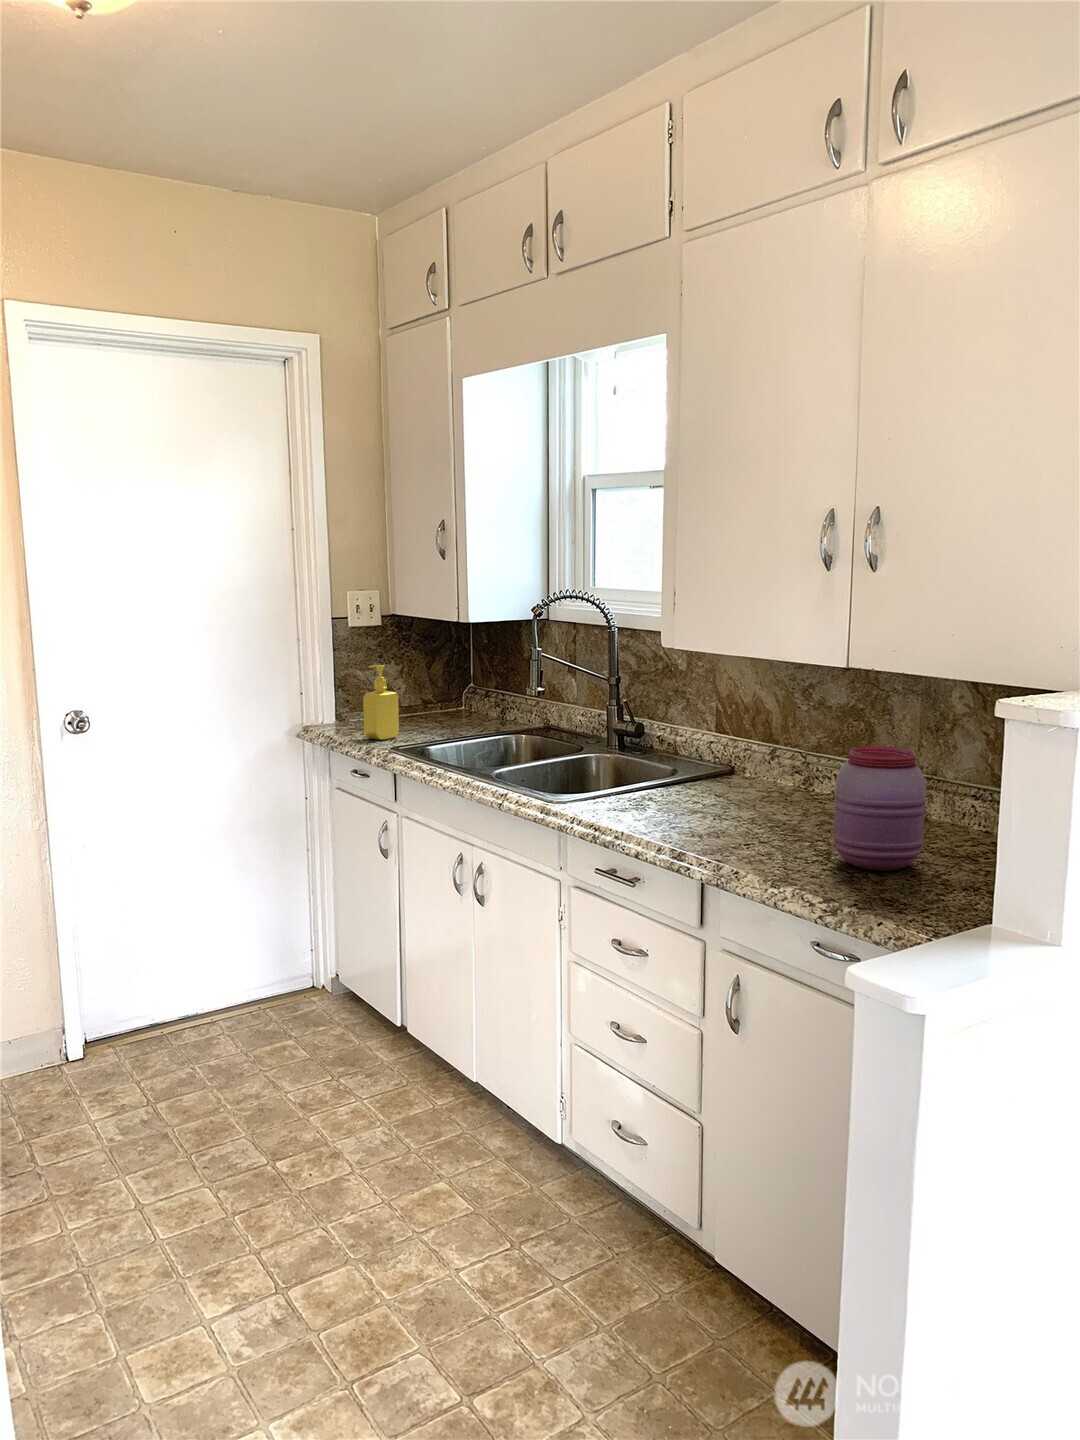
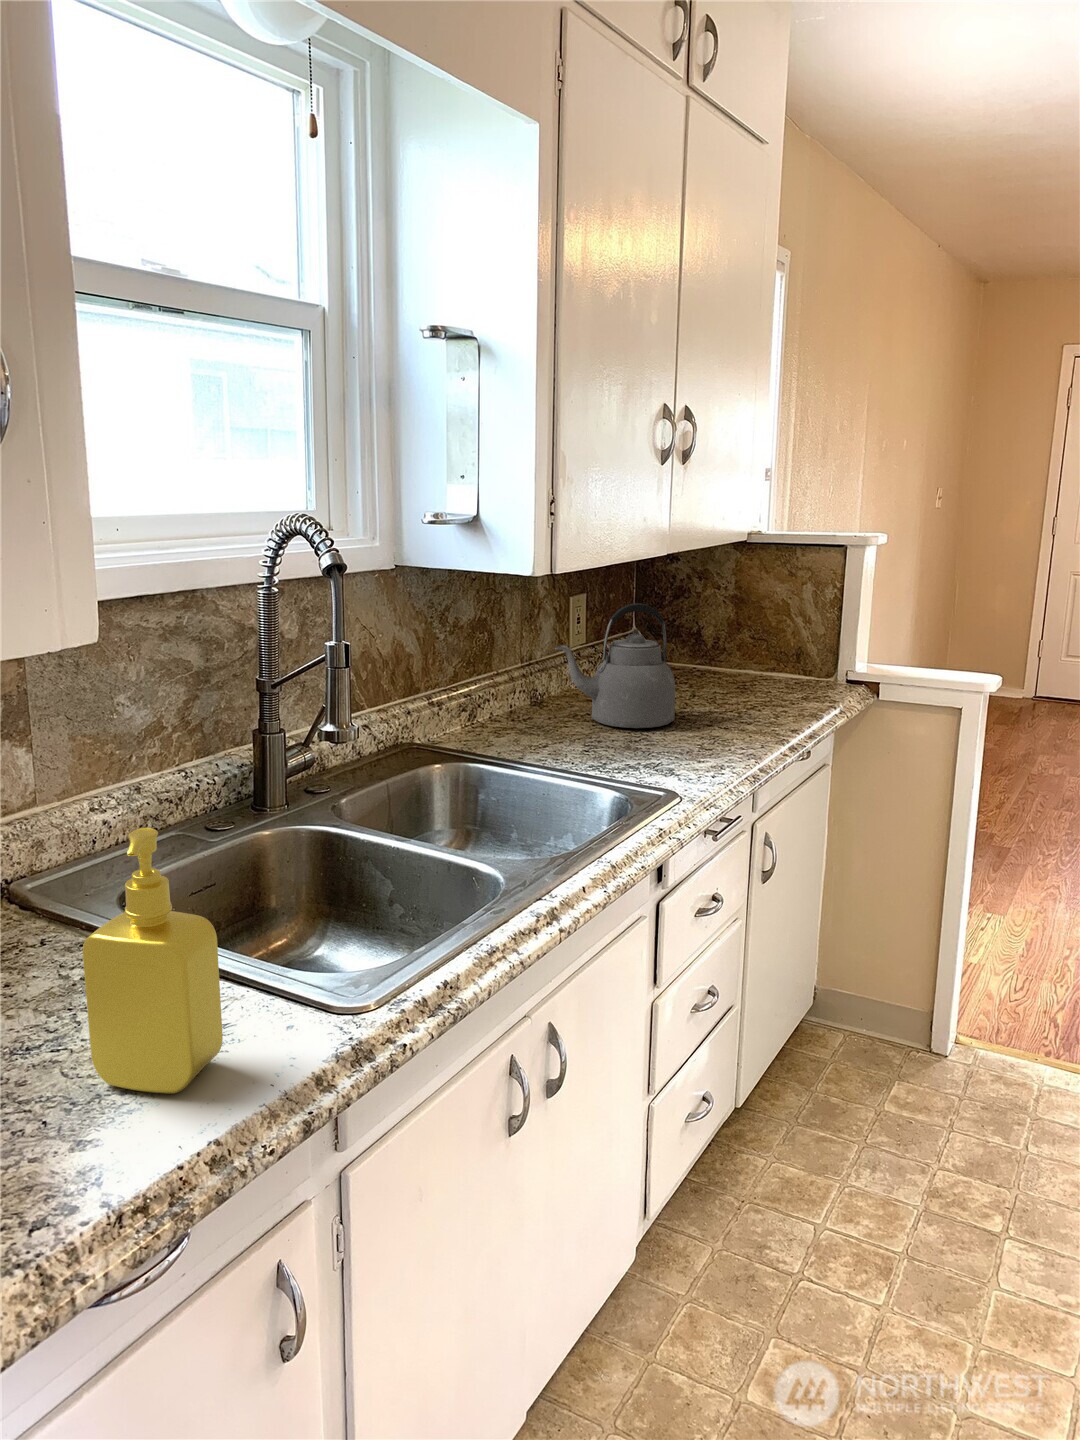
kettle: none [748,703,834,828] -> present [555,603,675,728]
jar: present [834,746,926,871] -> none [706,609,777,706]

